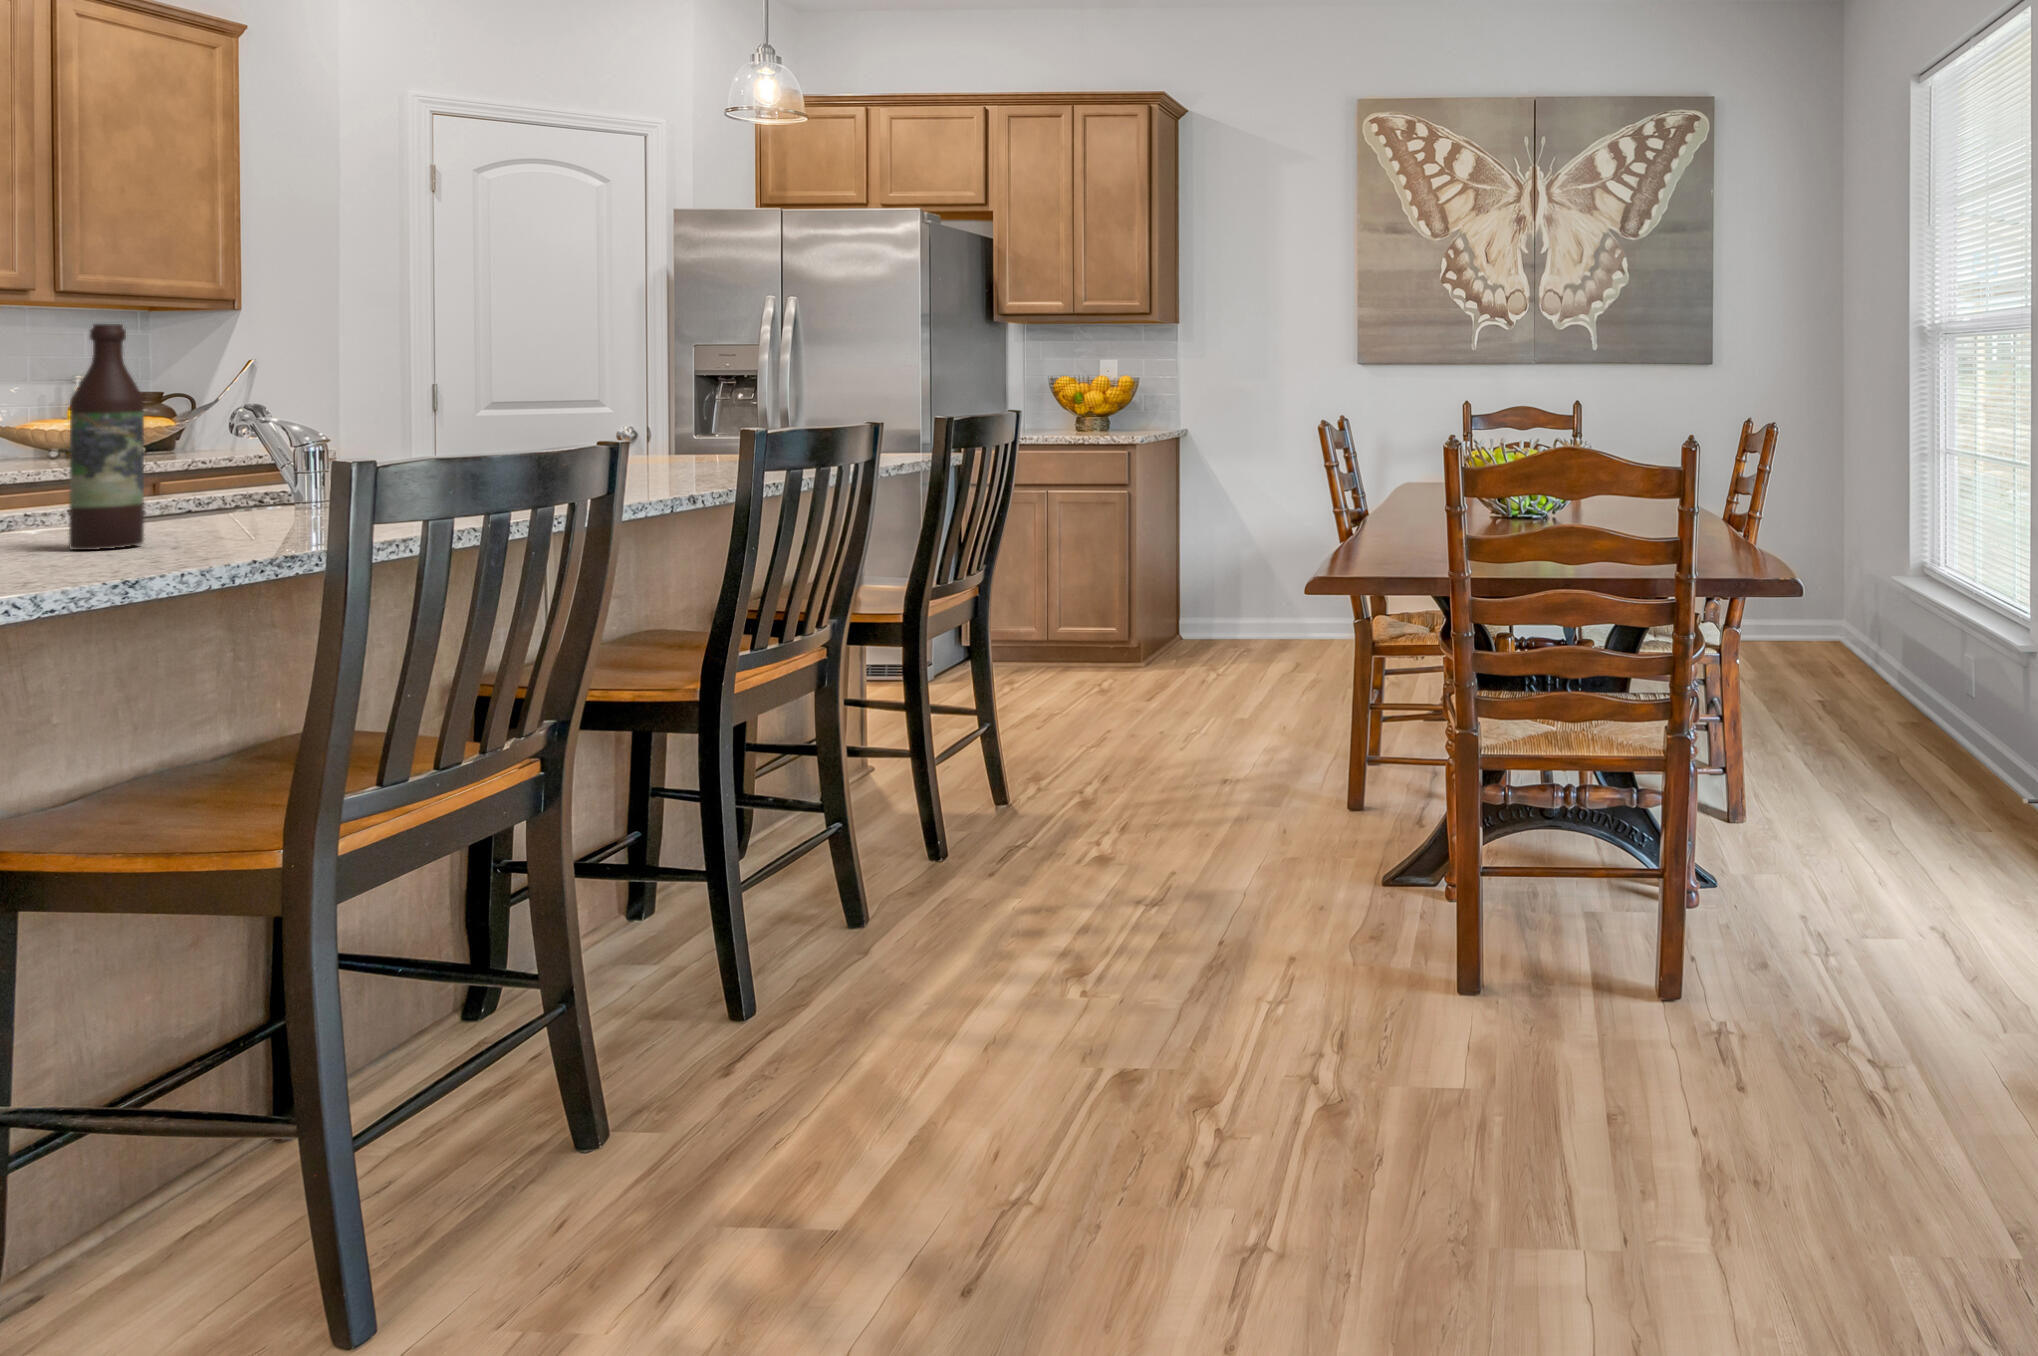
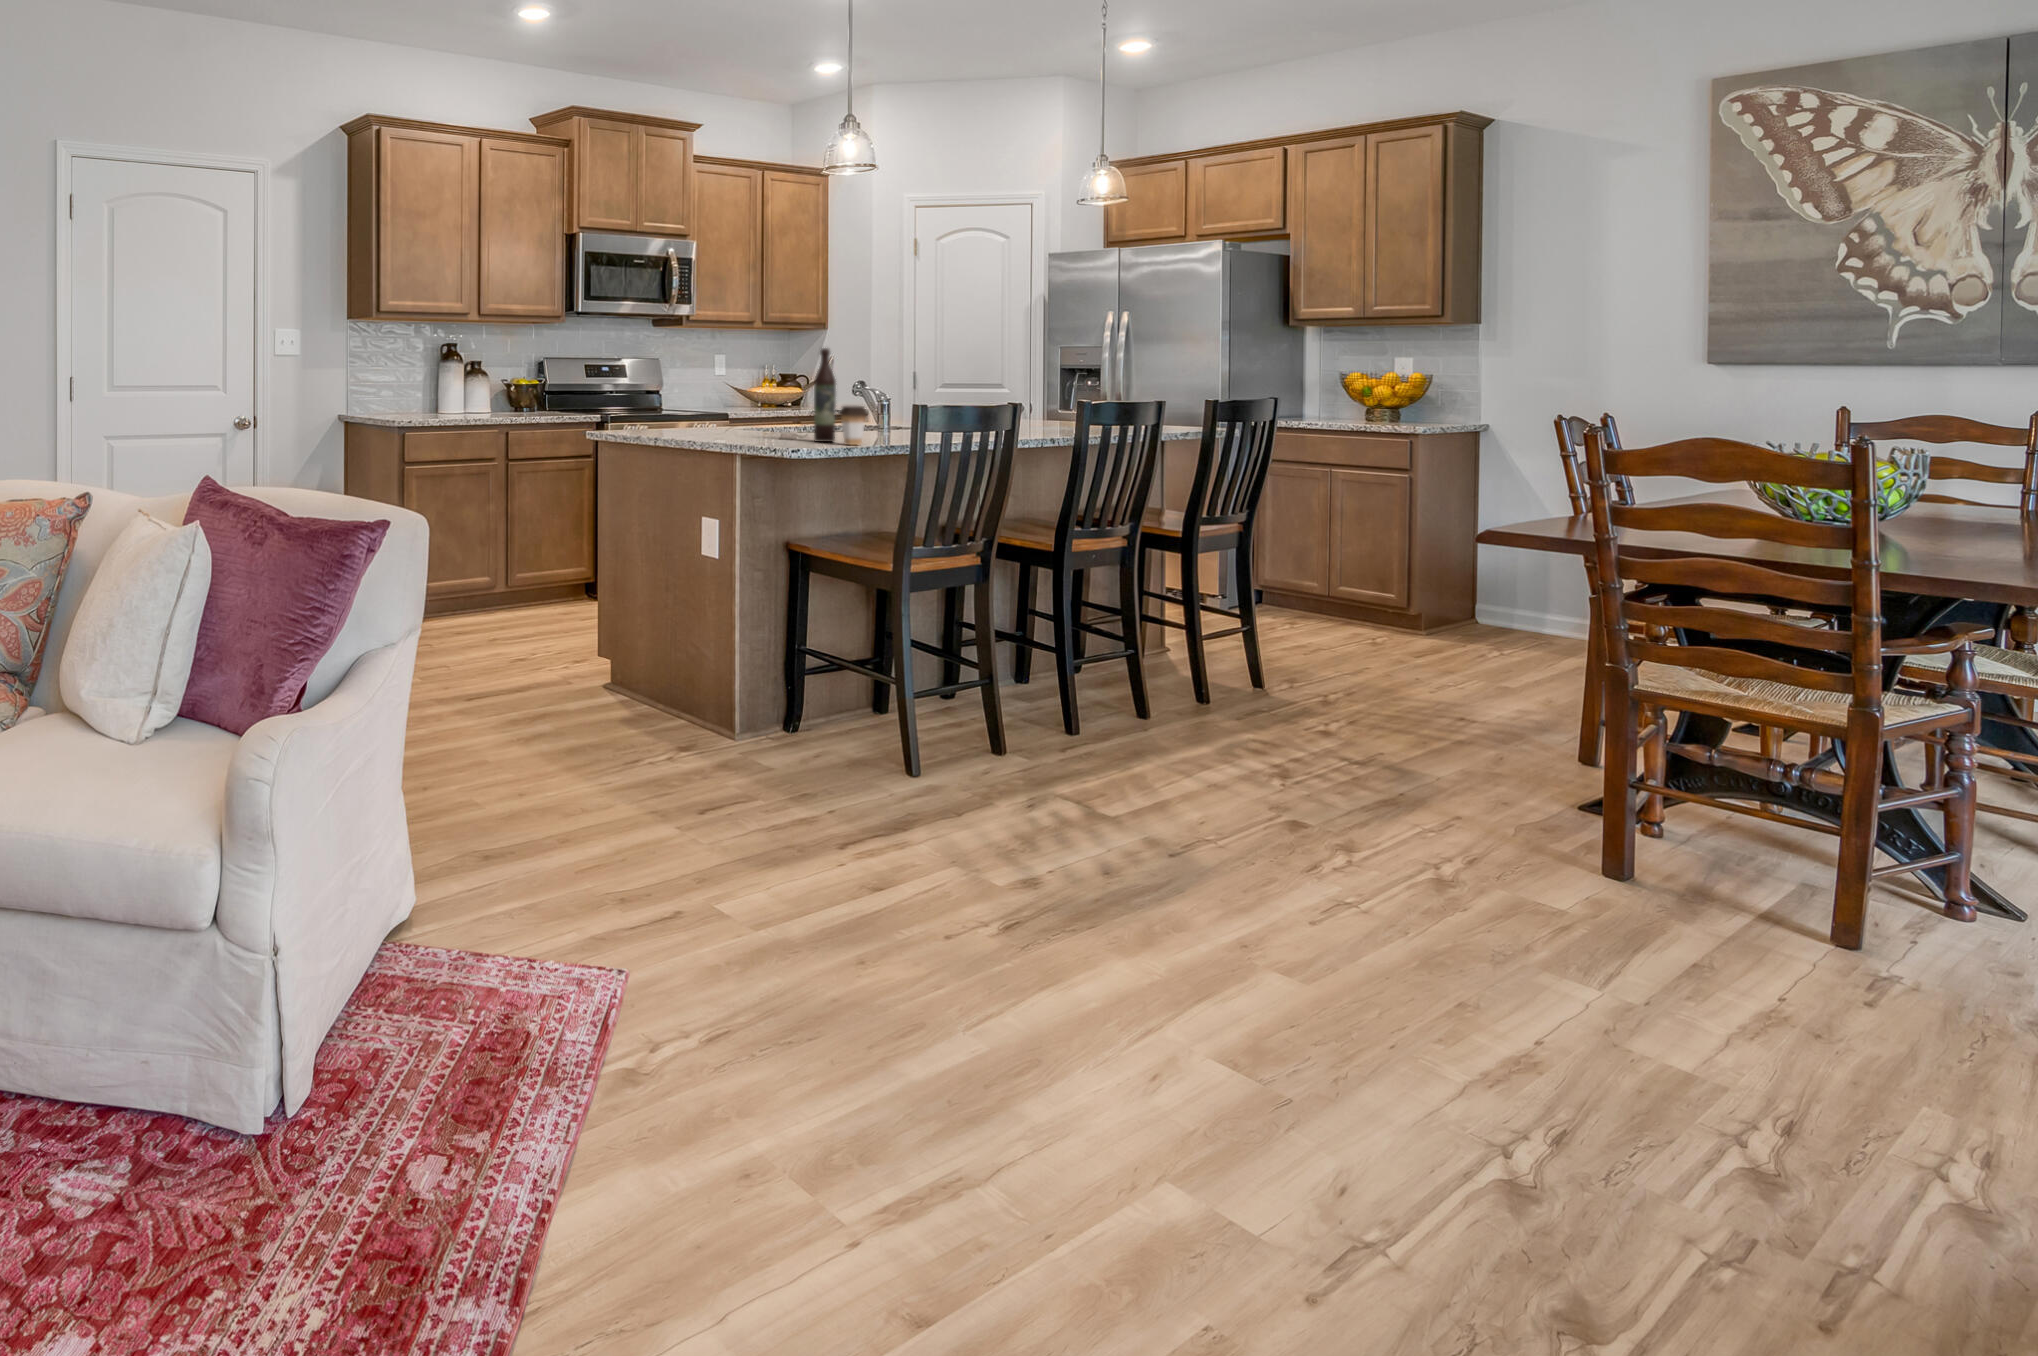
coffee cup: none [144,457,239,553] -> present [838,406,868,445]

